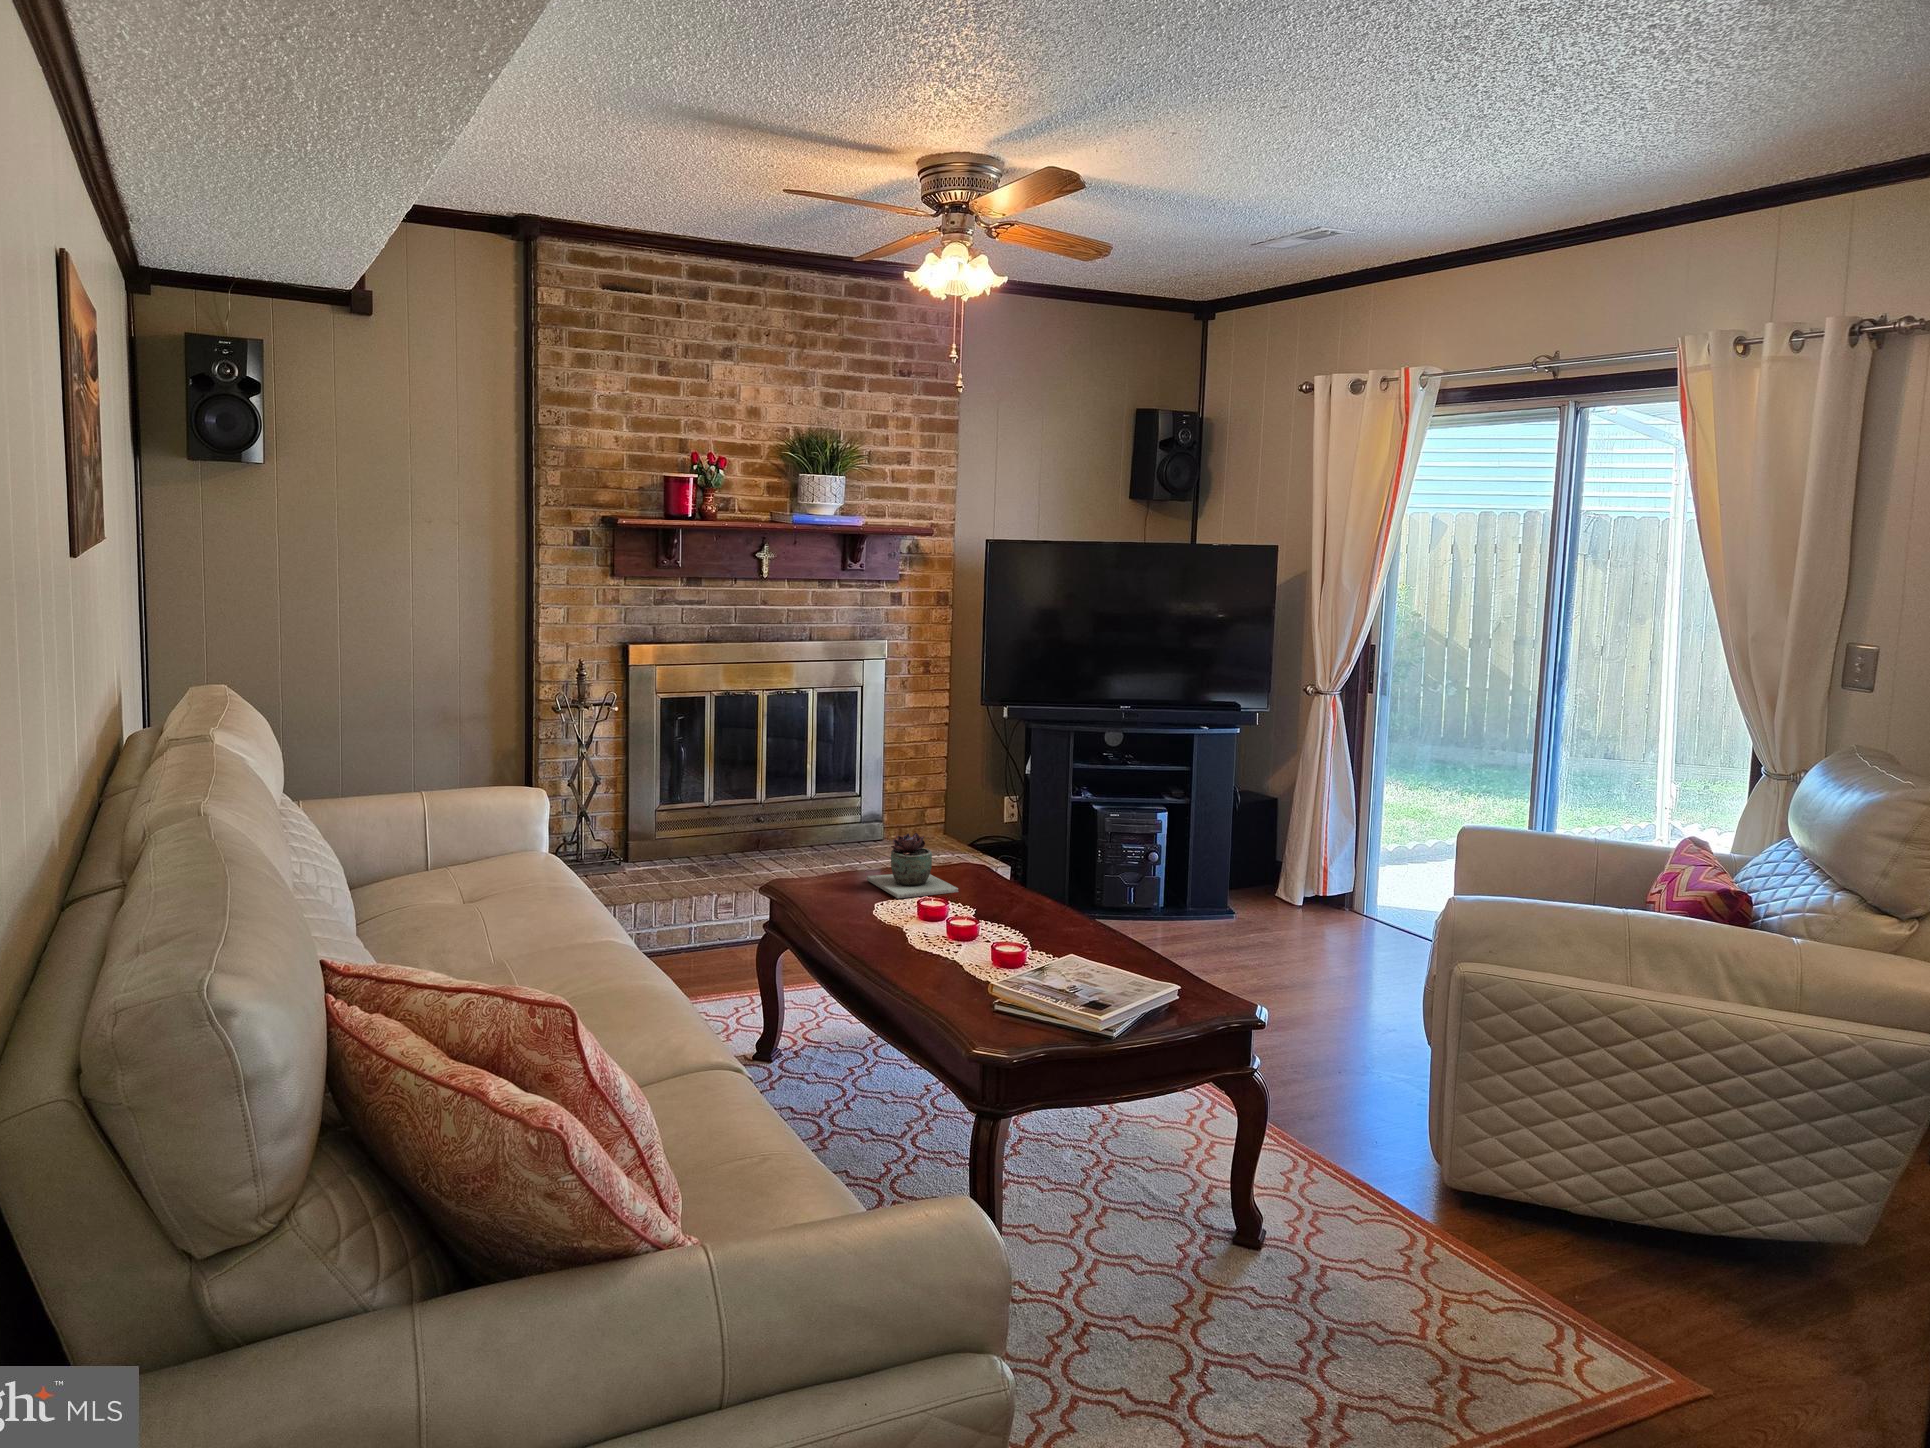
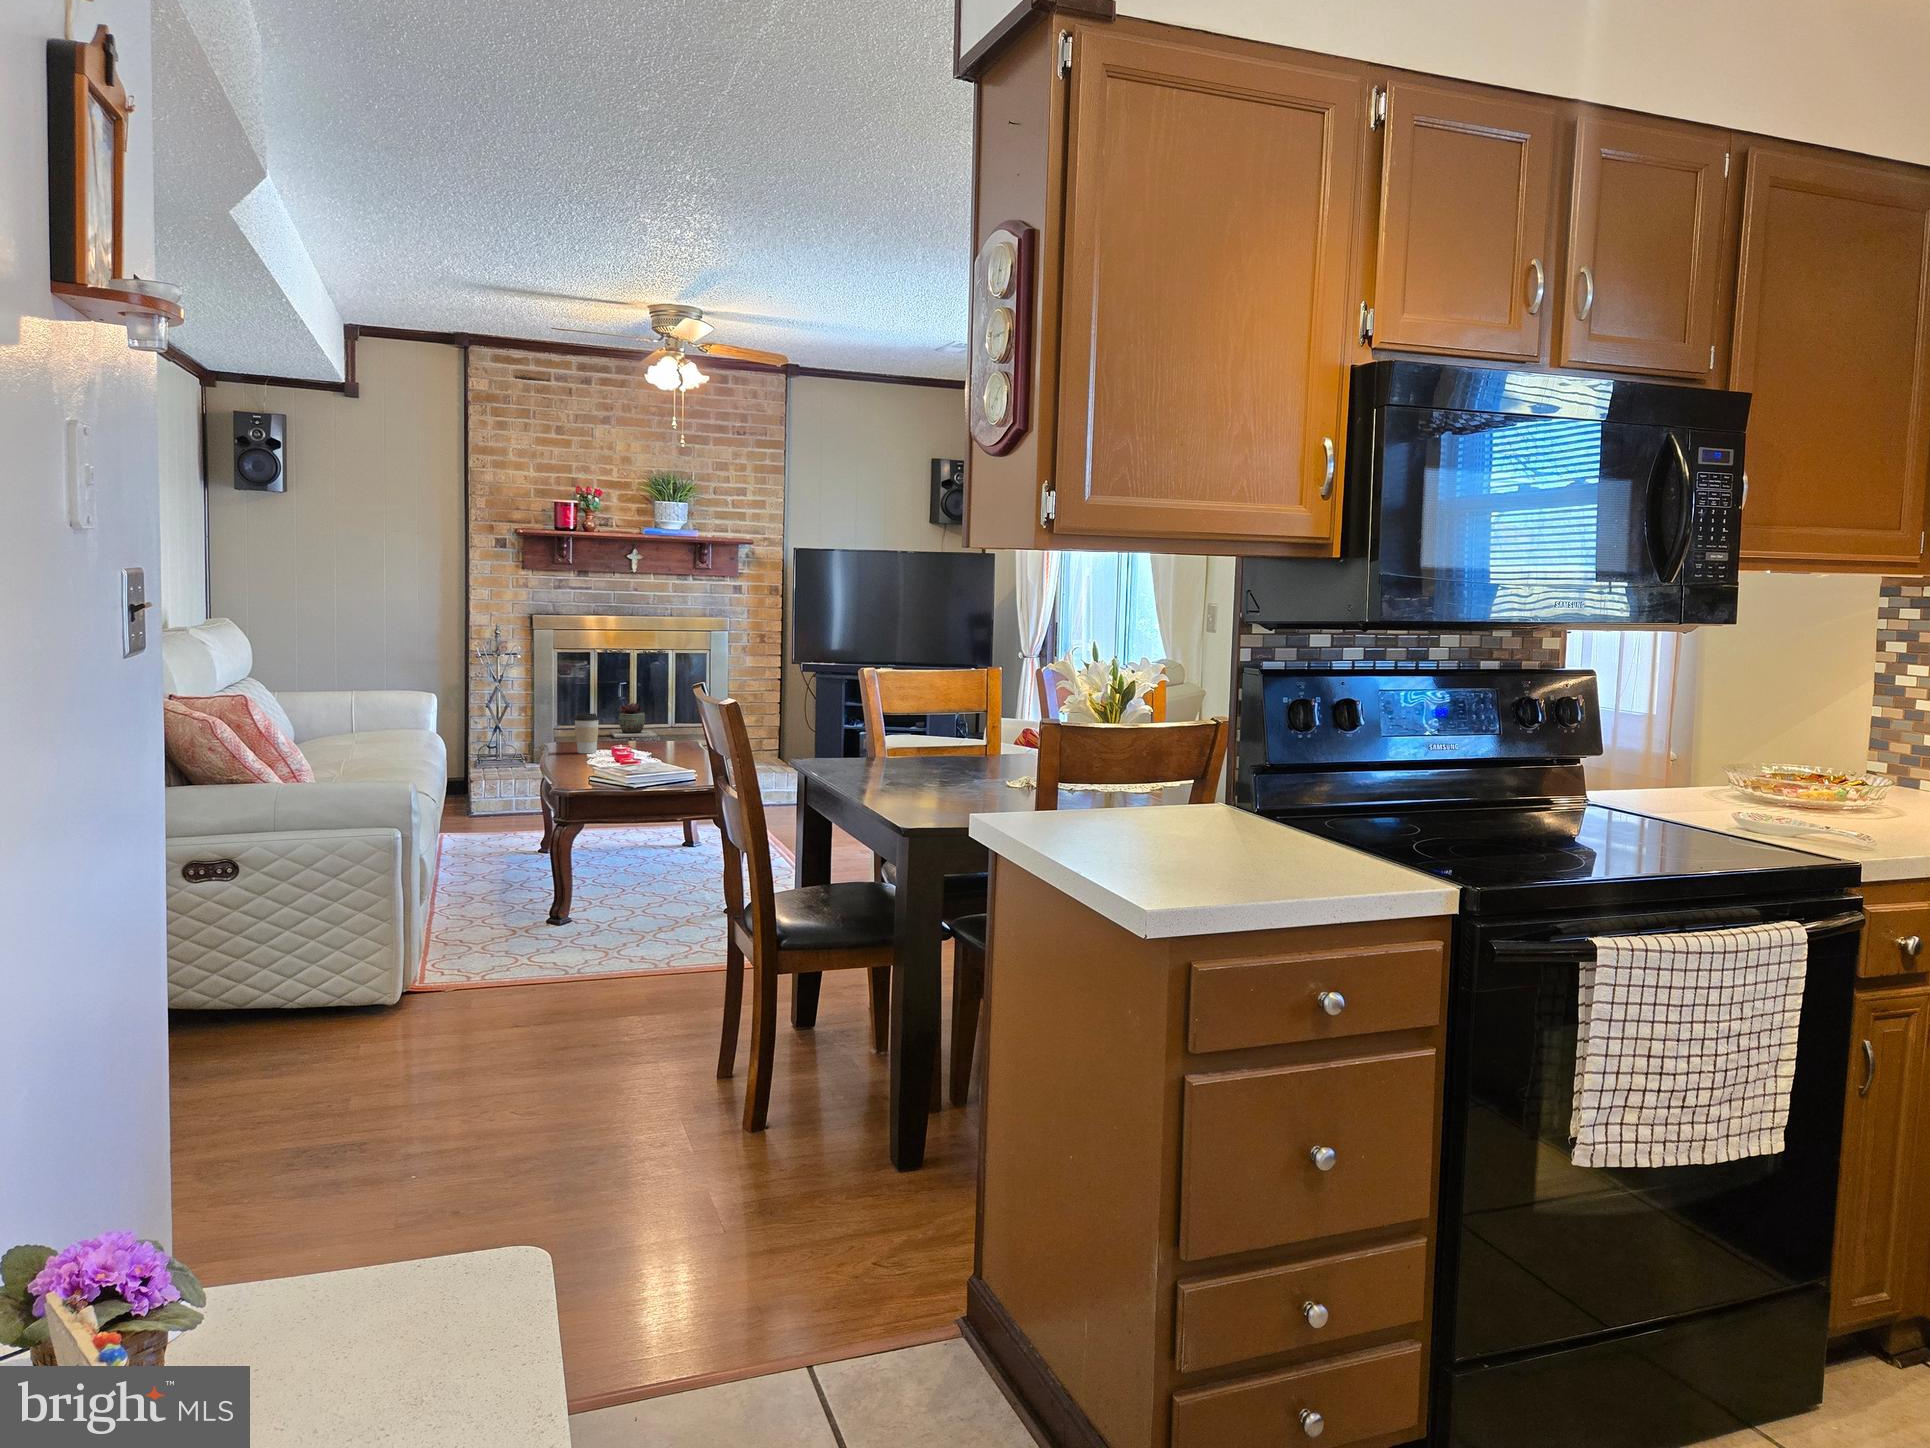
coffee cup: none [910,895,952,971] -> present [575,713,599,753]

